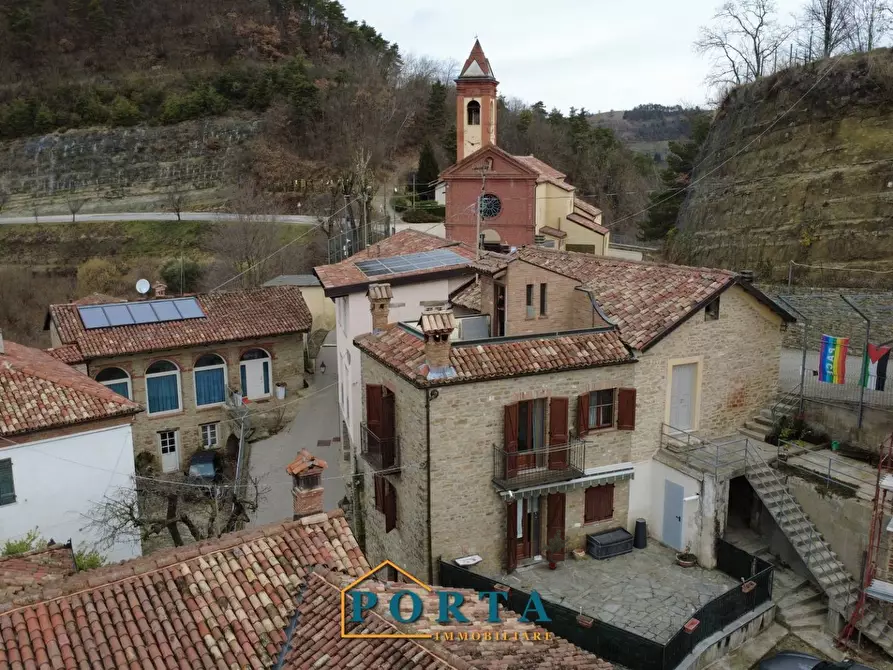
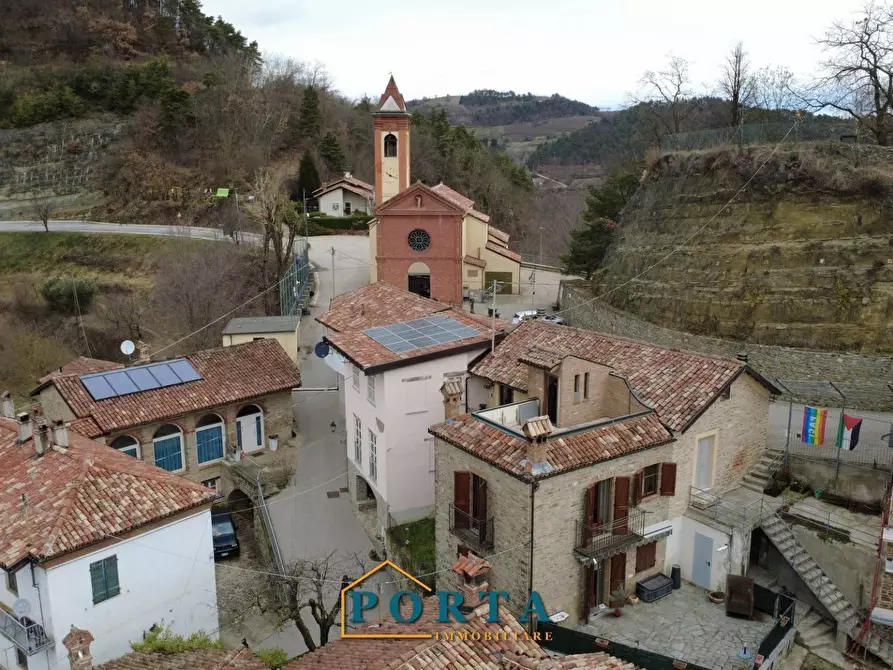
chair: none [687,530,728,586] -> present [725,574,754,620]

